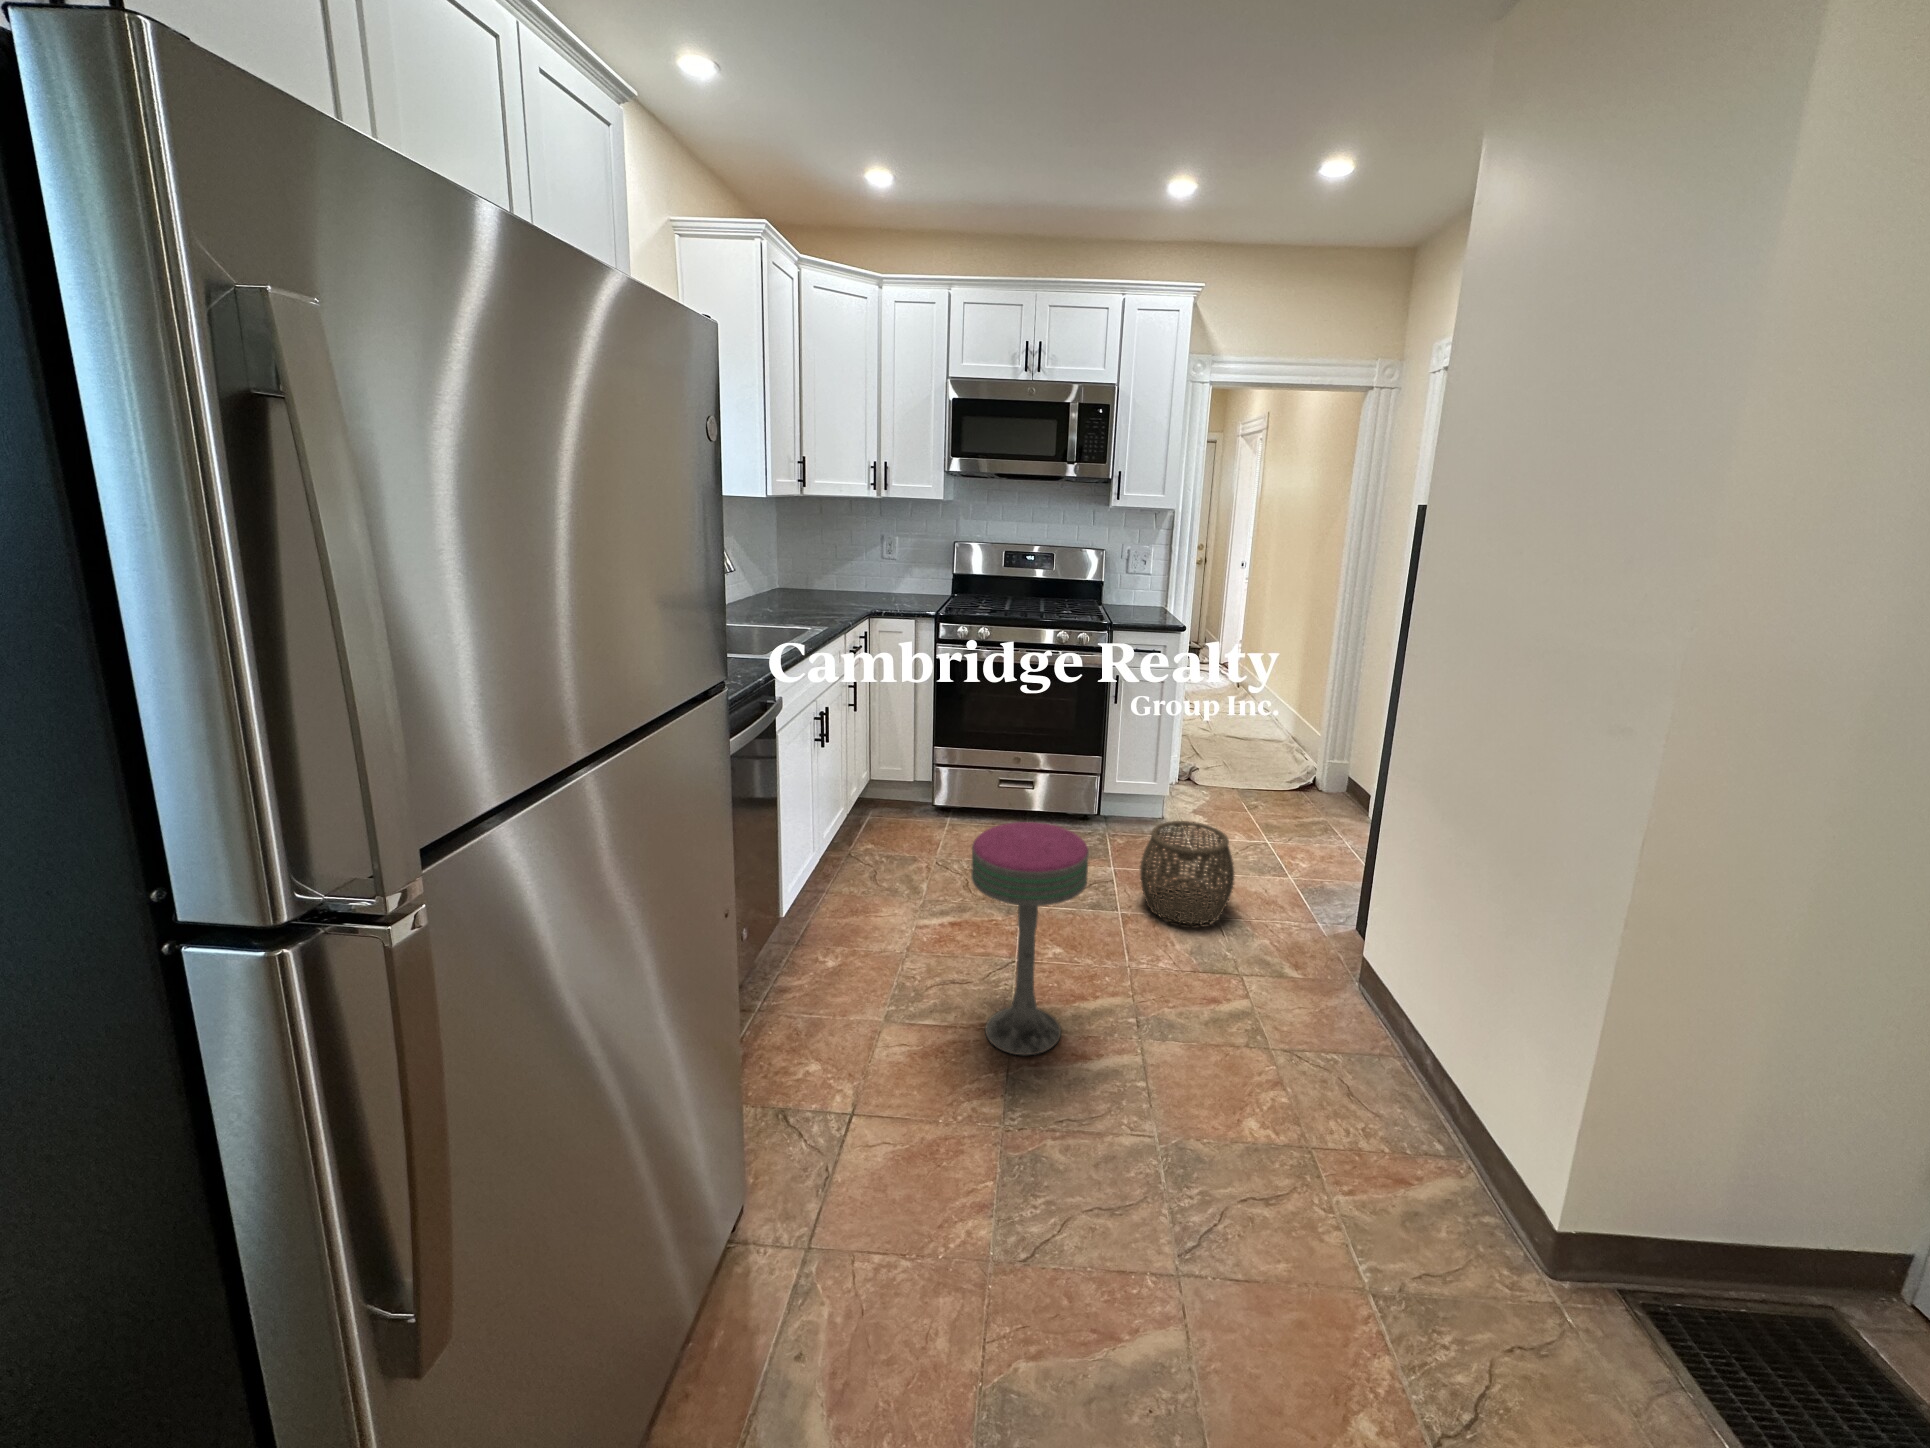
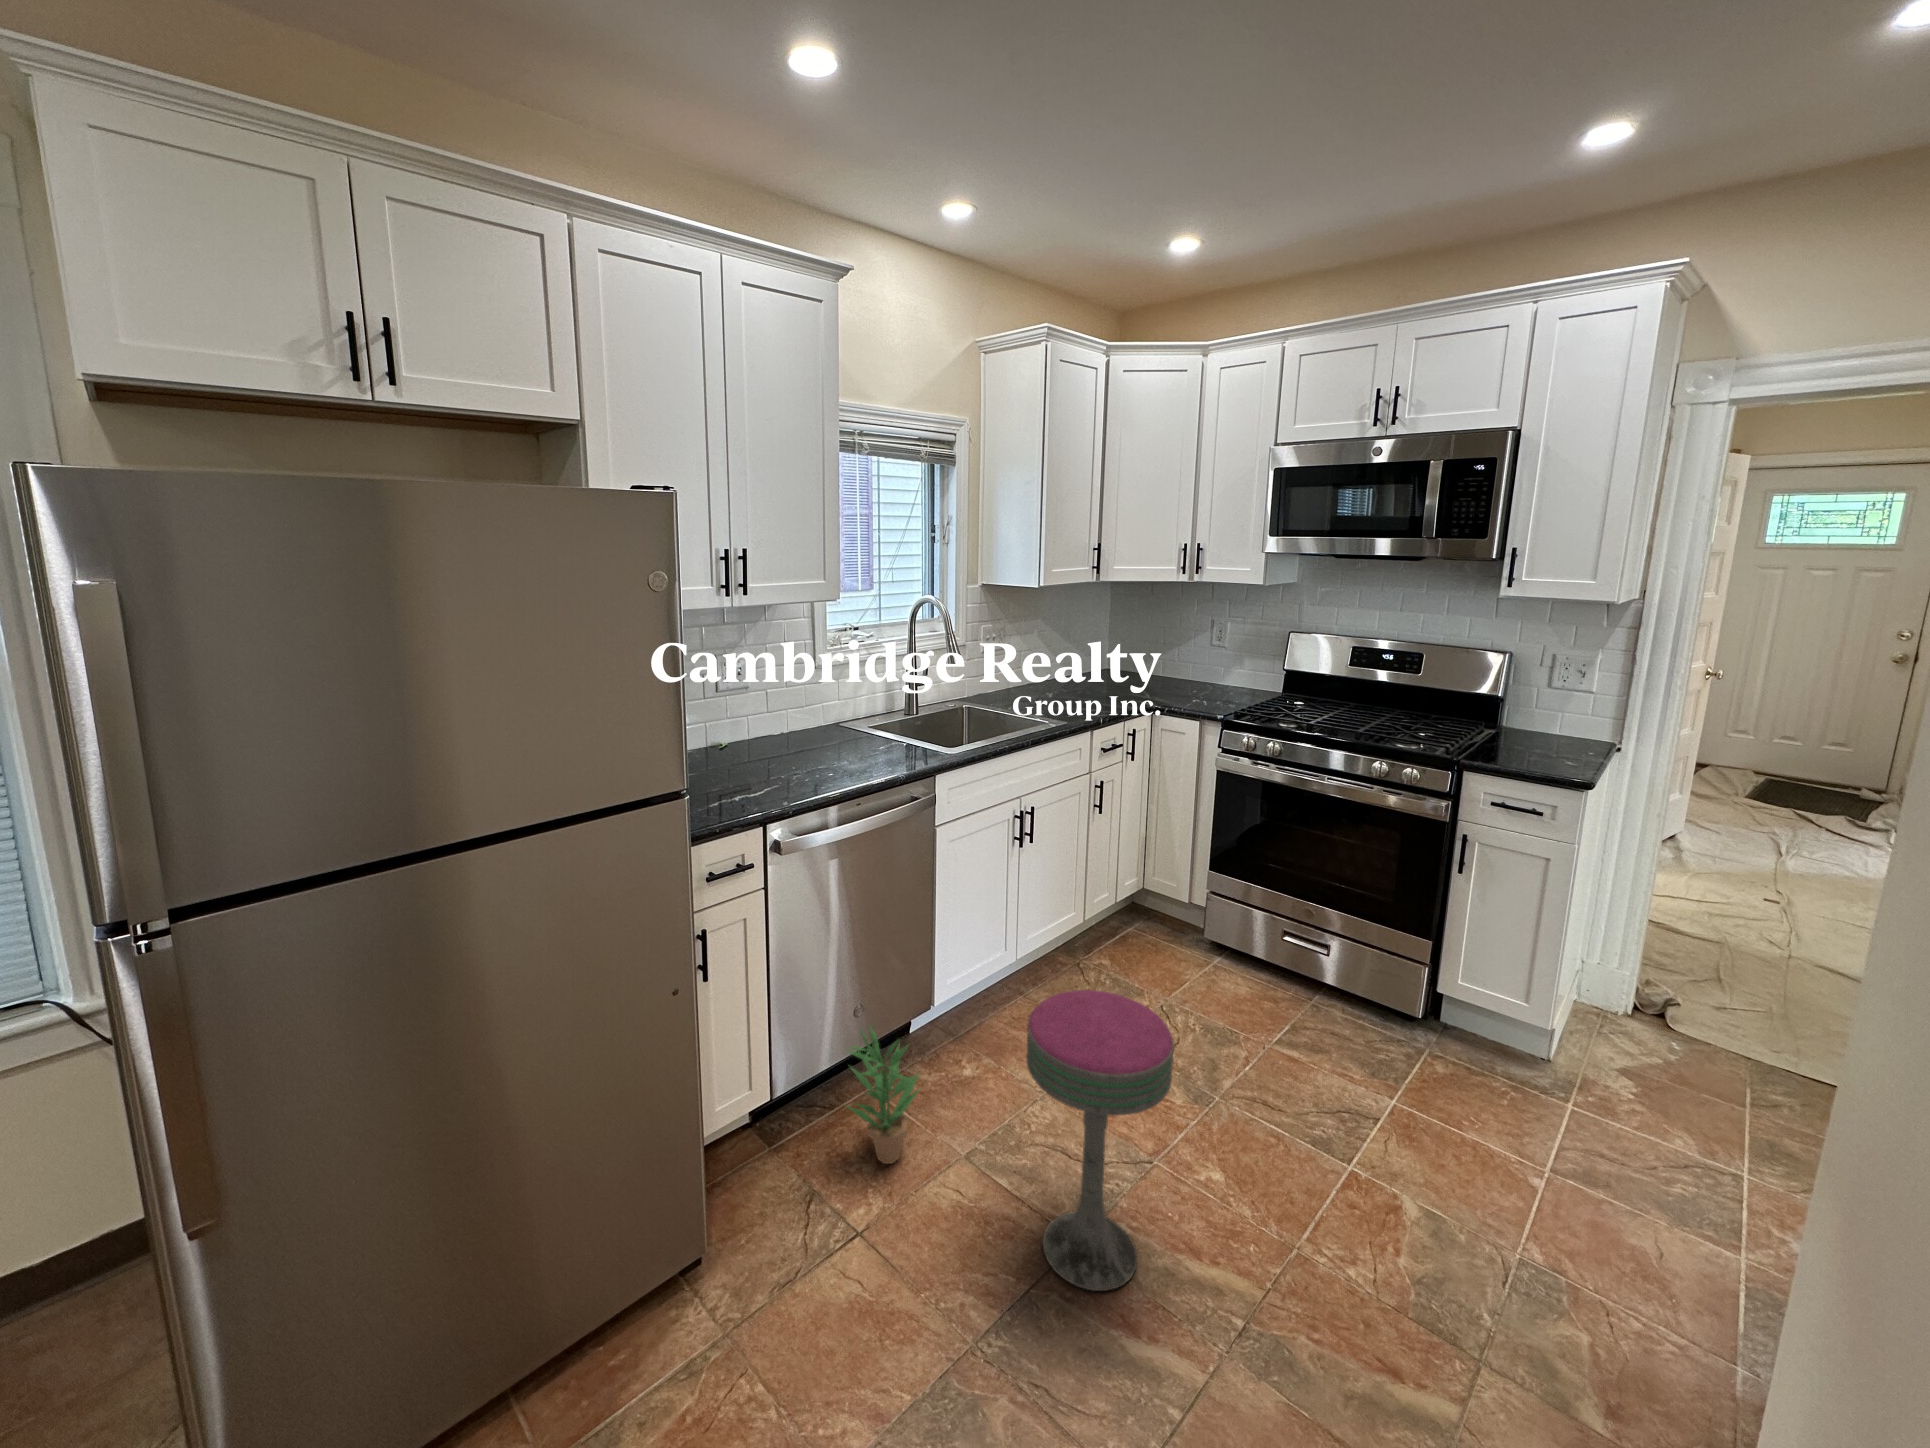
woven basket: present [1140,821,1234,925] -> none [1389,1067,1560,1253]
potted plant: none [778,927,858,1059] -> present [847,1025,919,1164]

